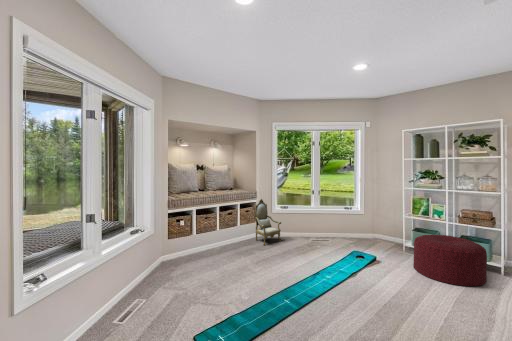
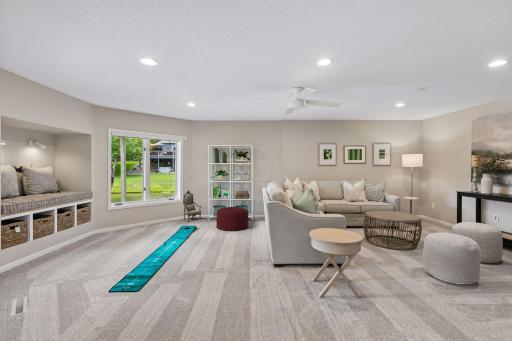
armchair: present [255,199,281,245] -> present [183,190,202,221]

